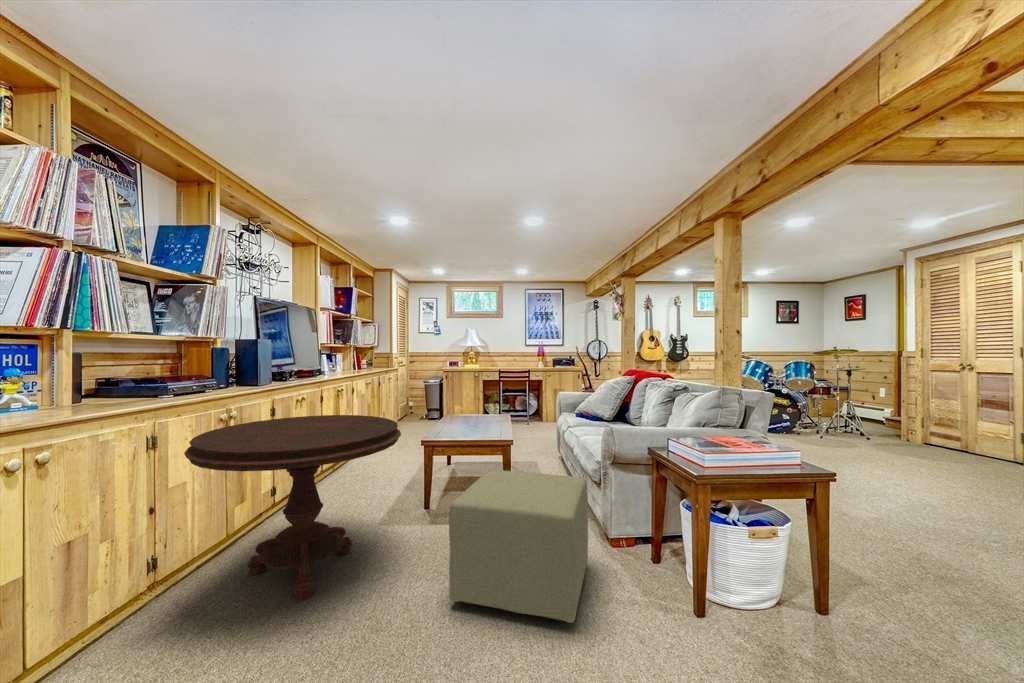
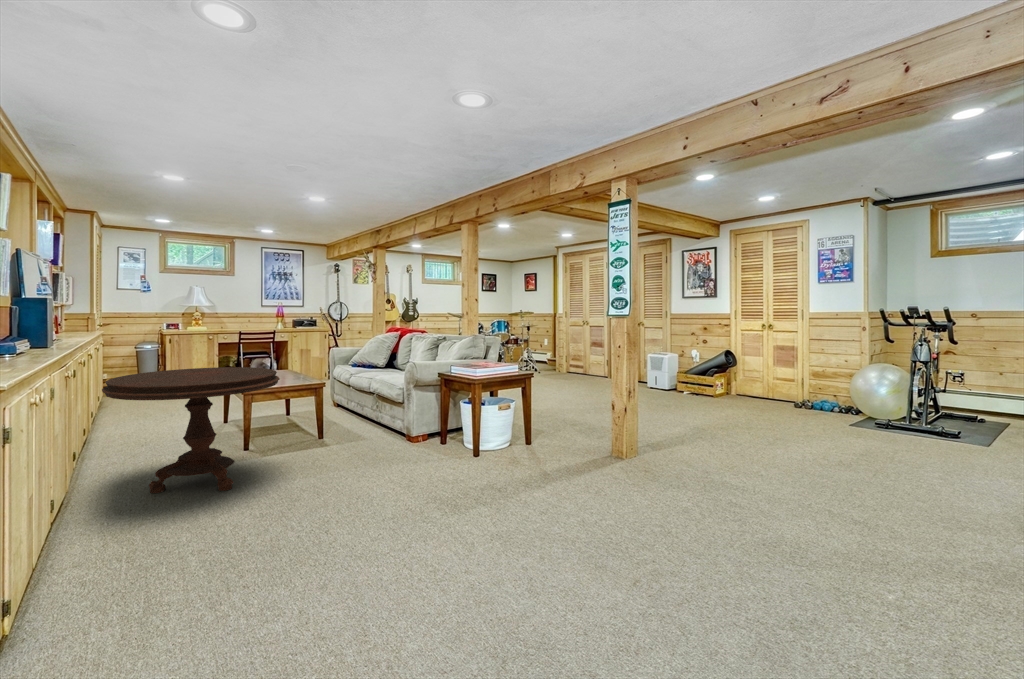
ottoman: present [449,470,588,623] -> none [335,393,414,468]

